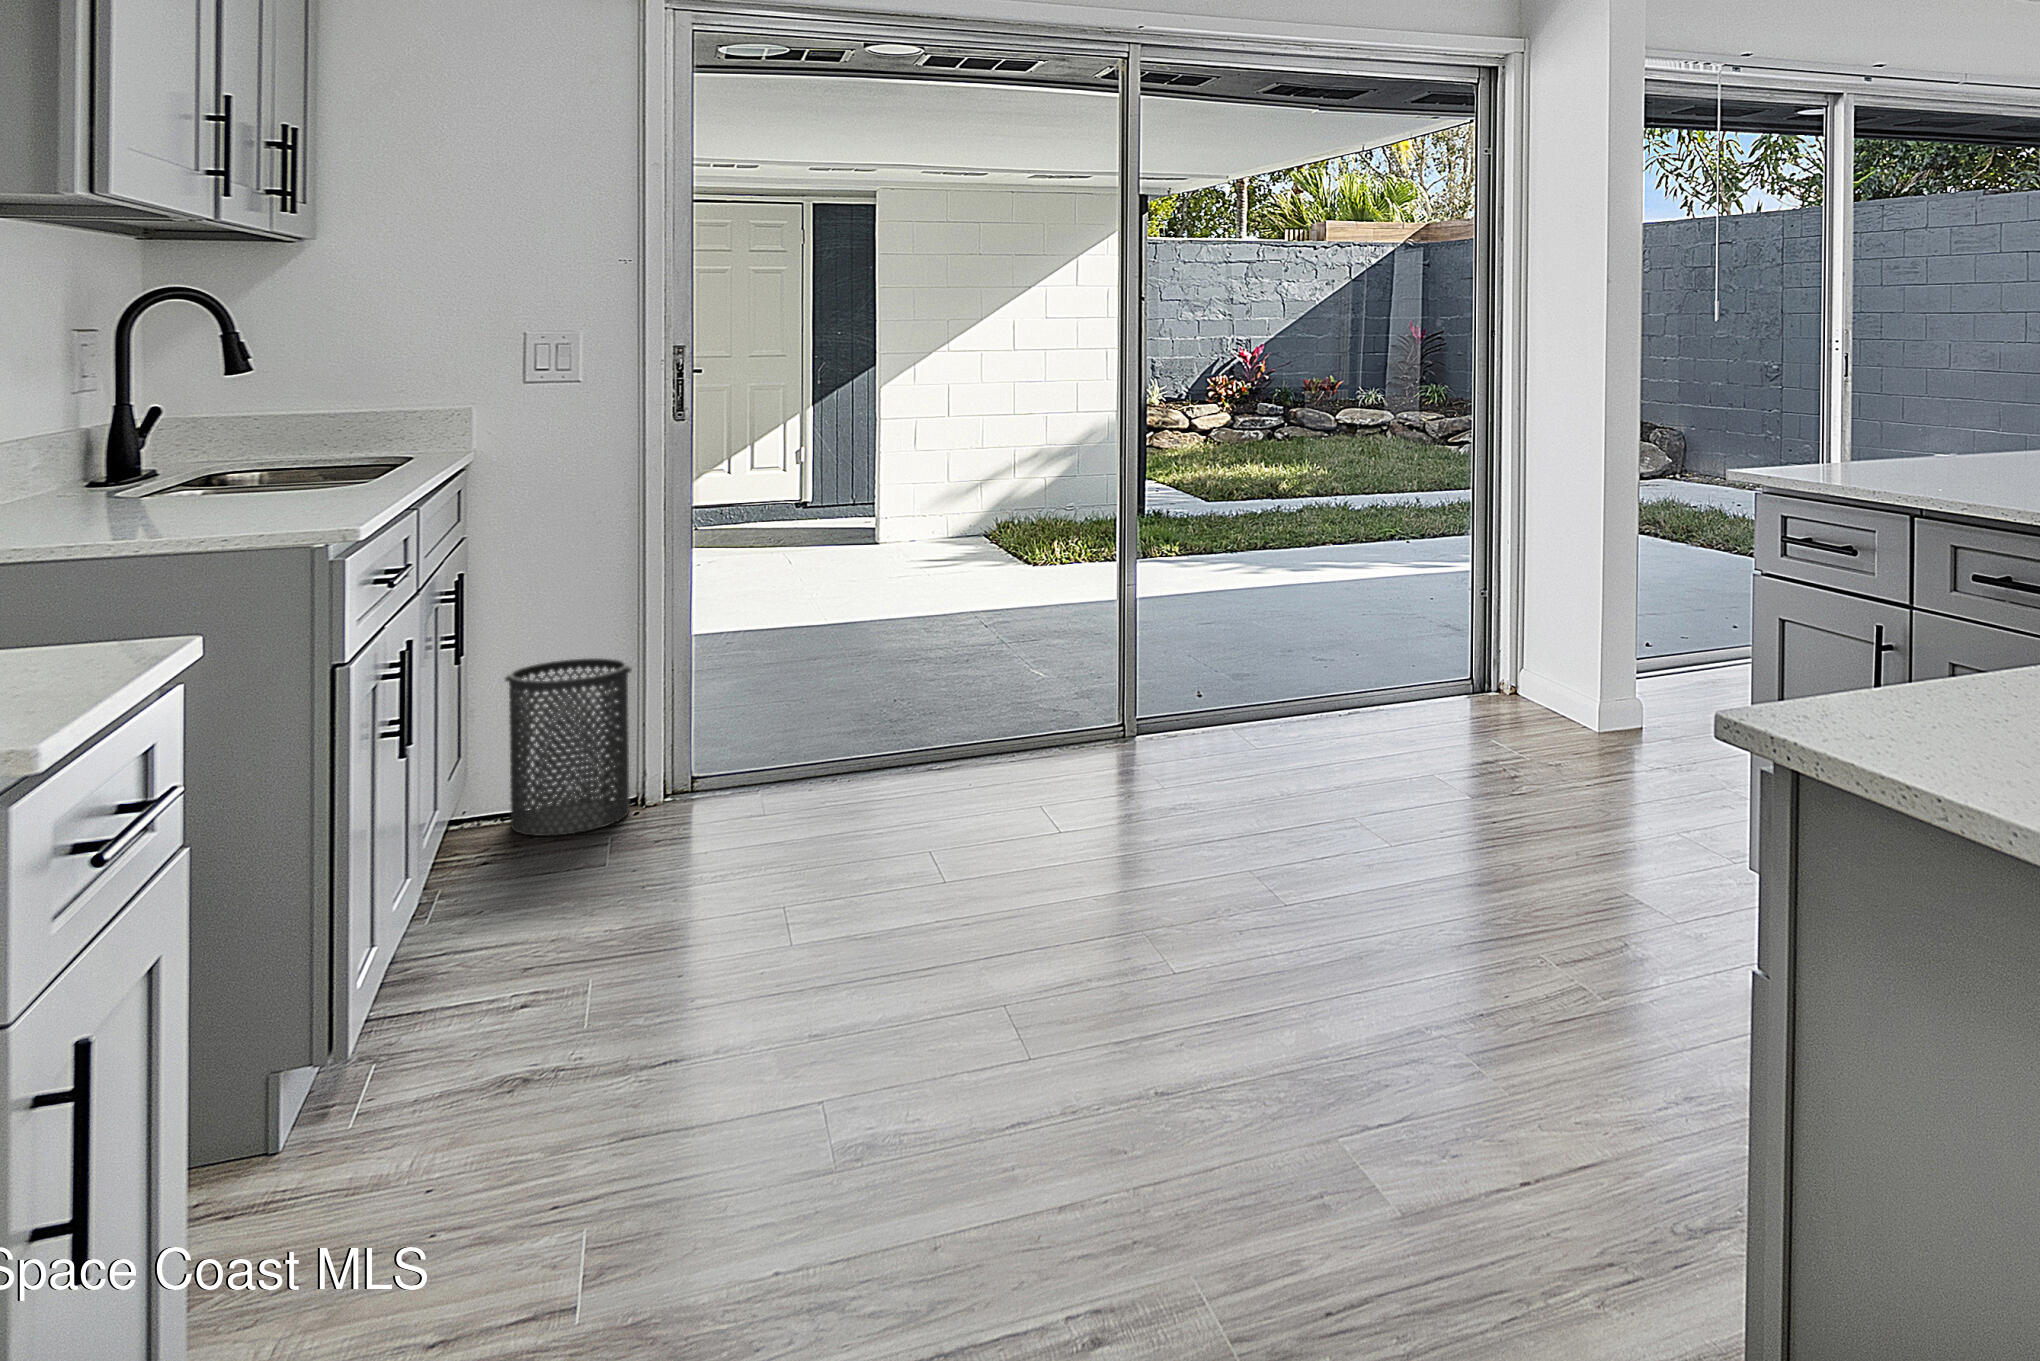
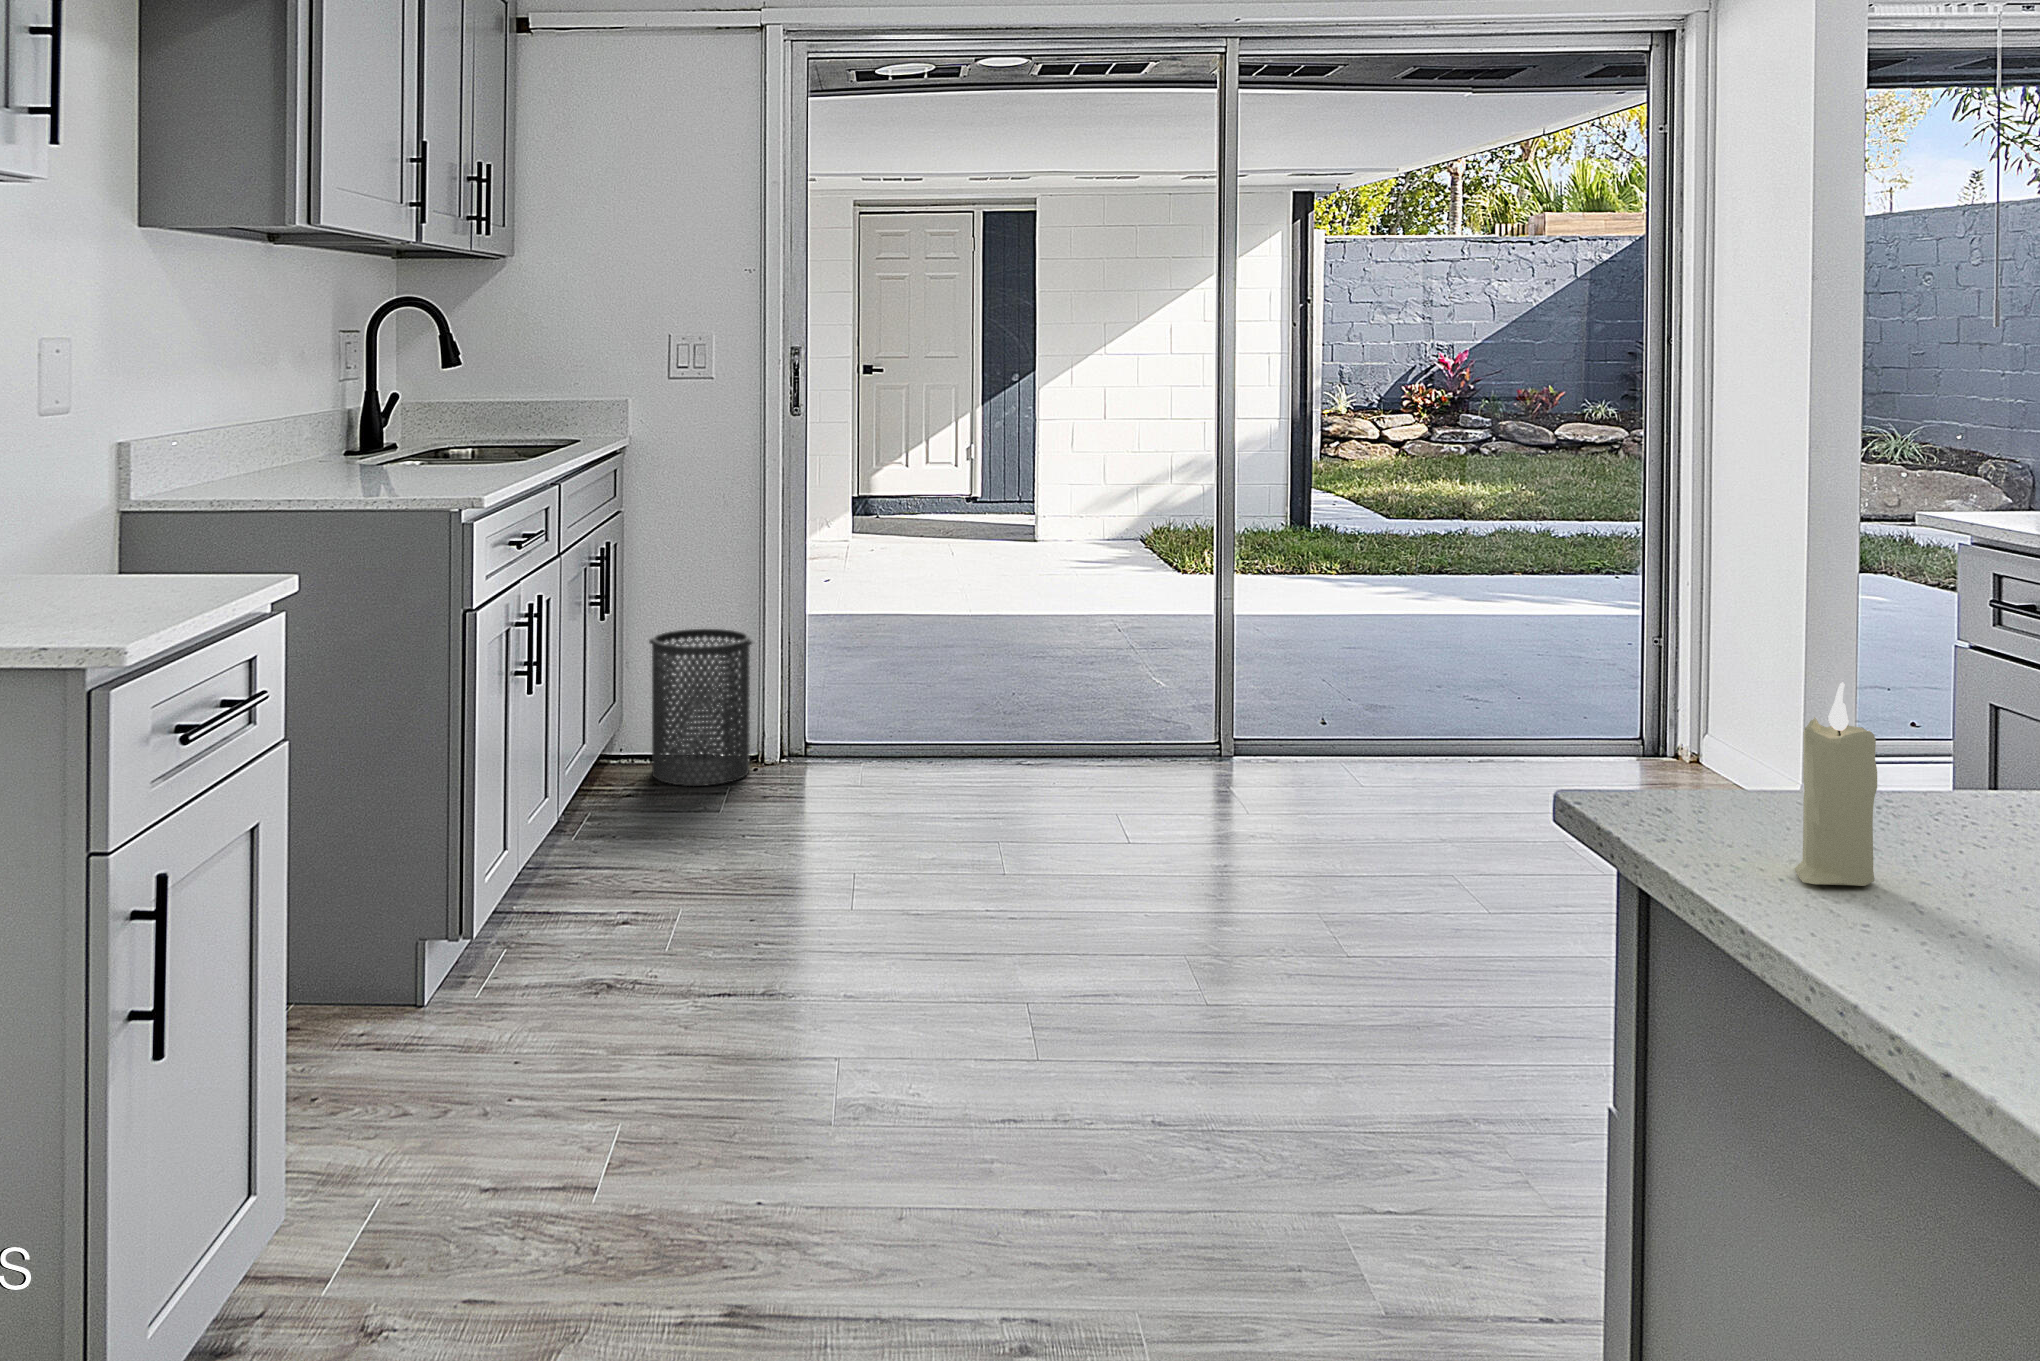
candle: none [1932,595,1993,767] -> present [1795,683,1877,886]

